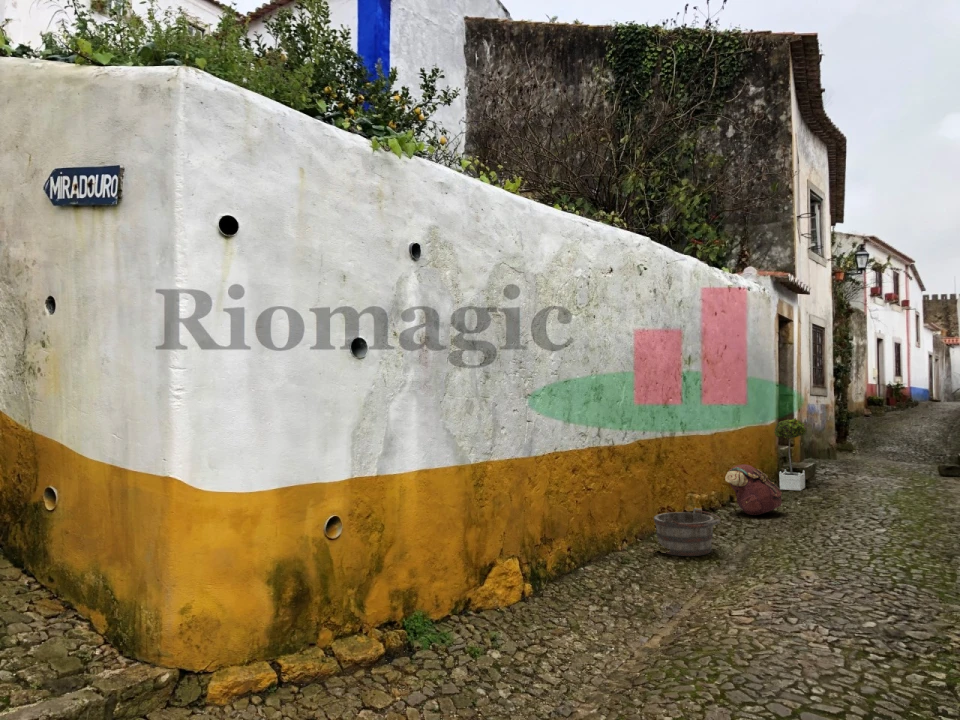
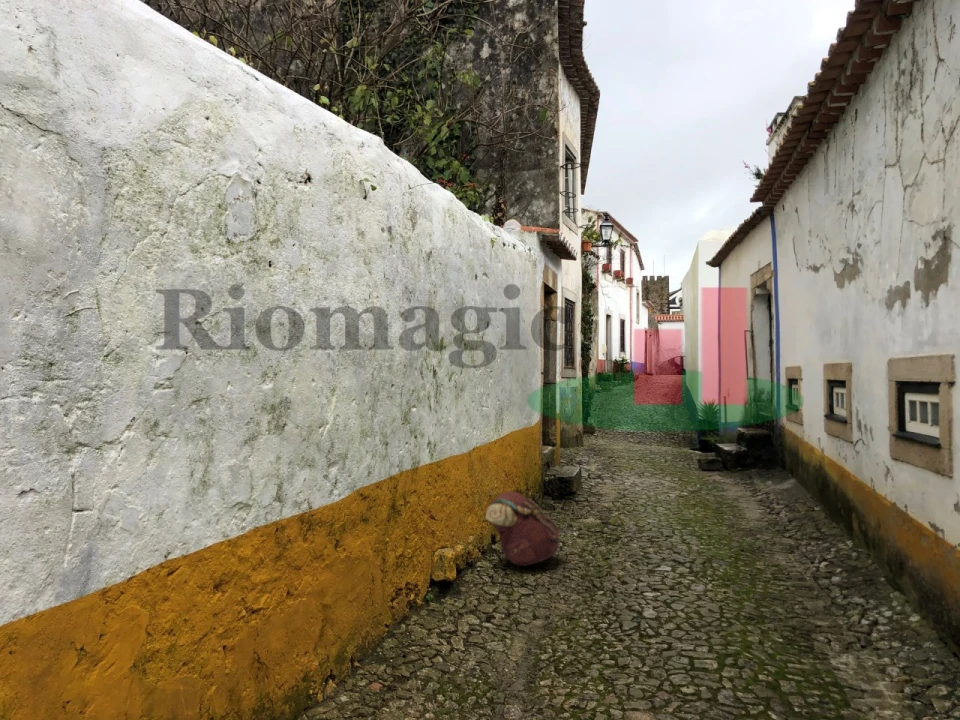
potted tree: present [774,418,806,490] -> none [540,417,577,510]
bucket: present [654,508,720,556] -> none [383,590,492,689]

